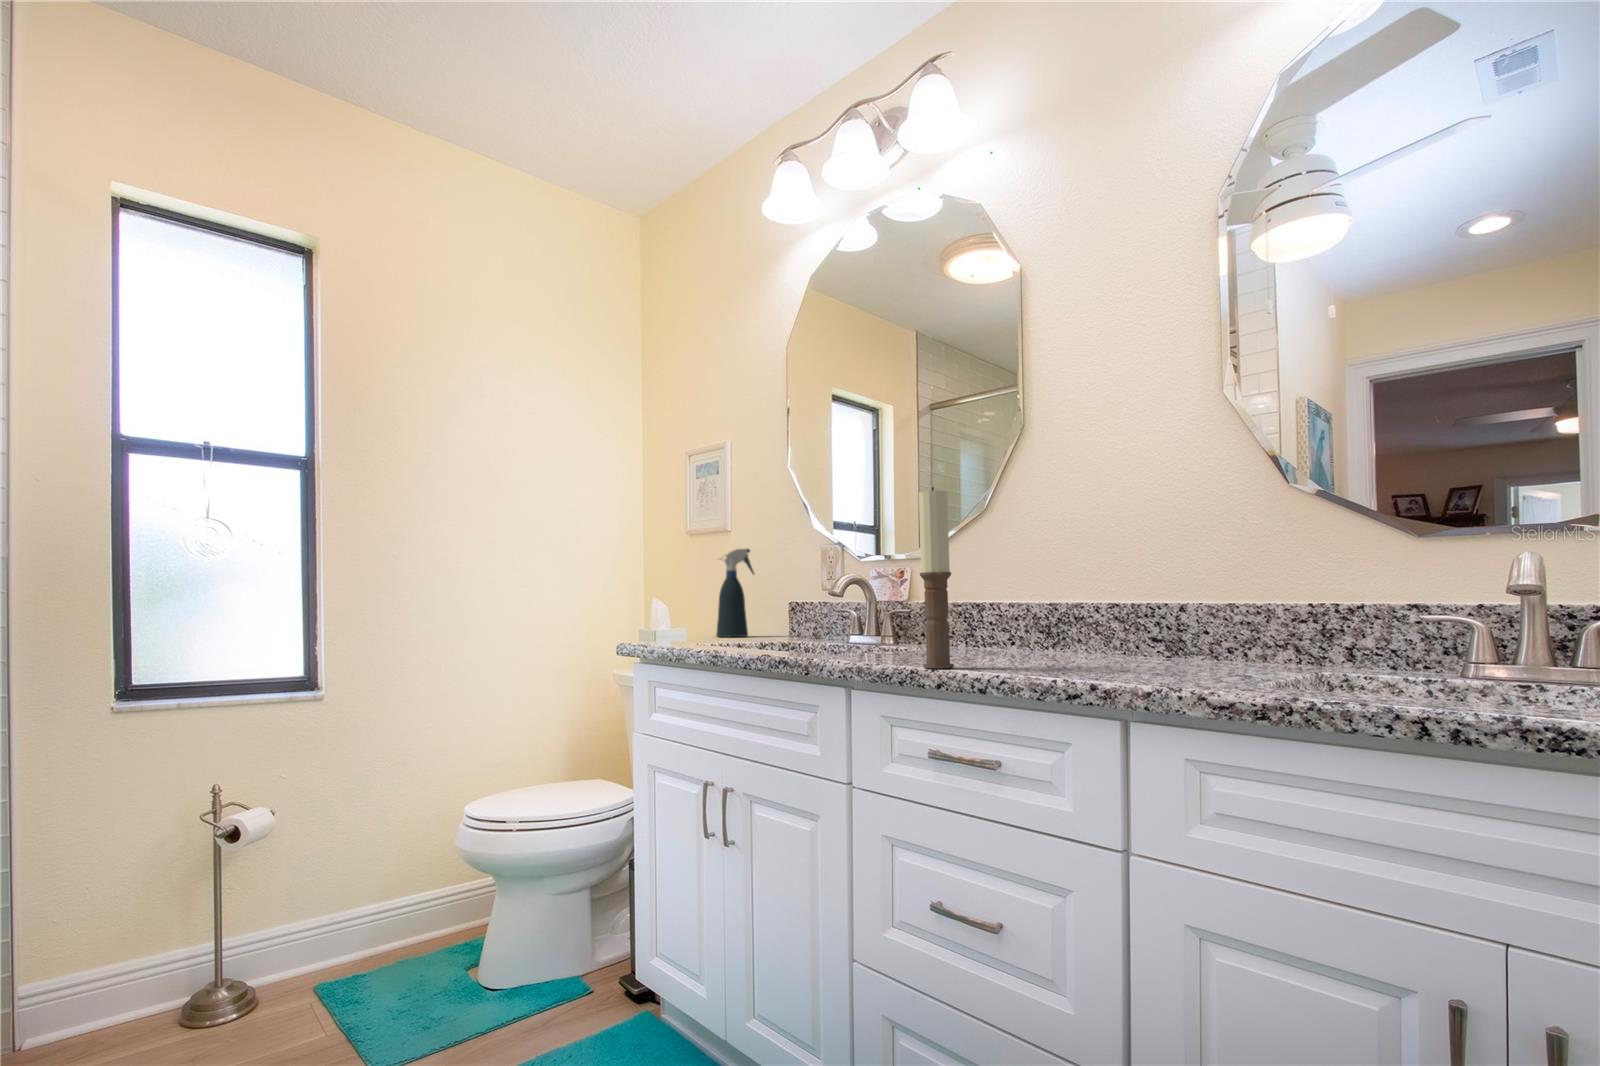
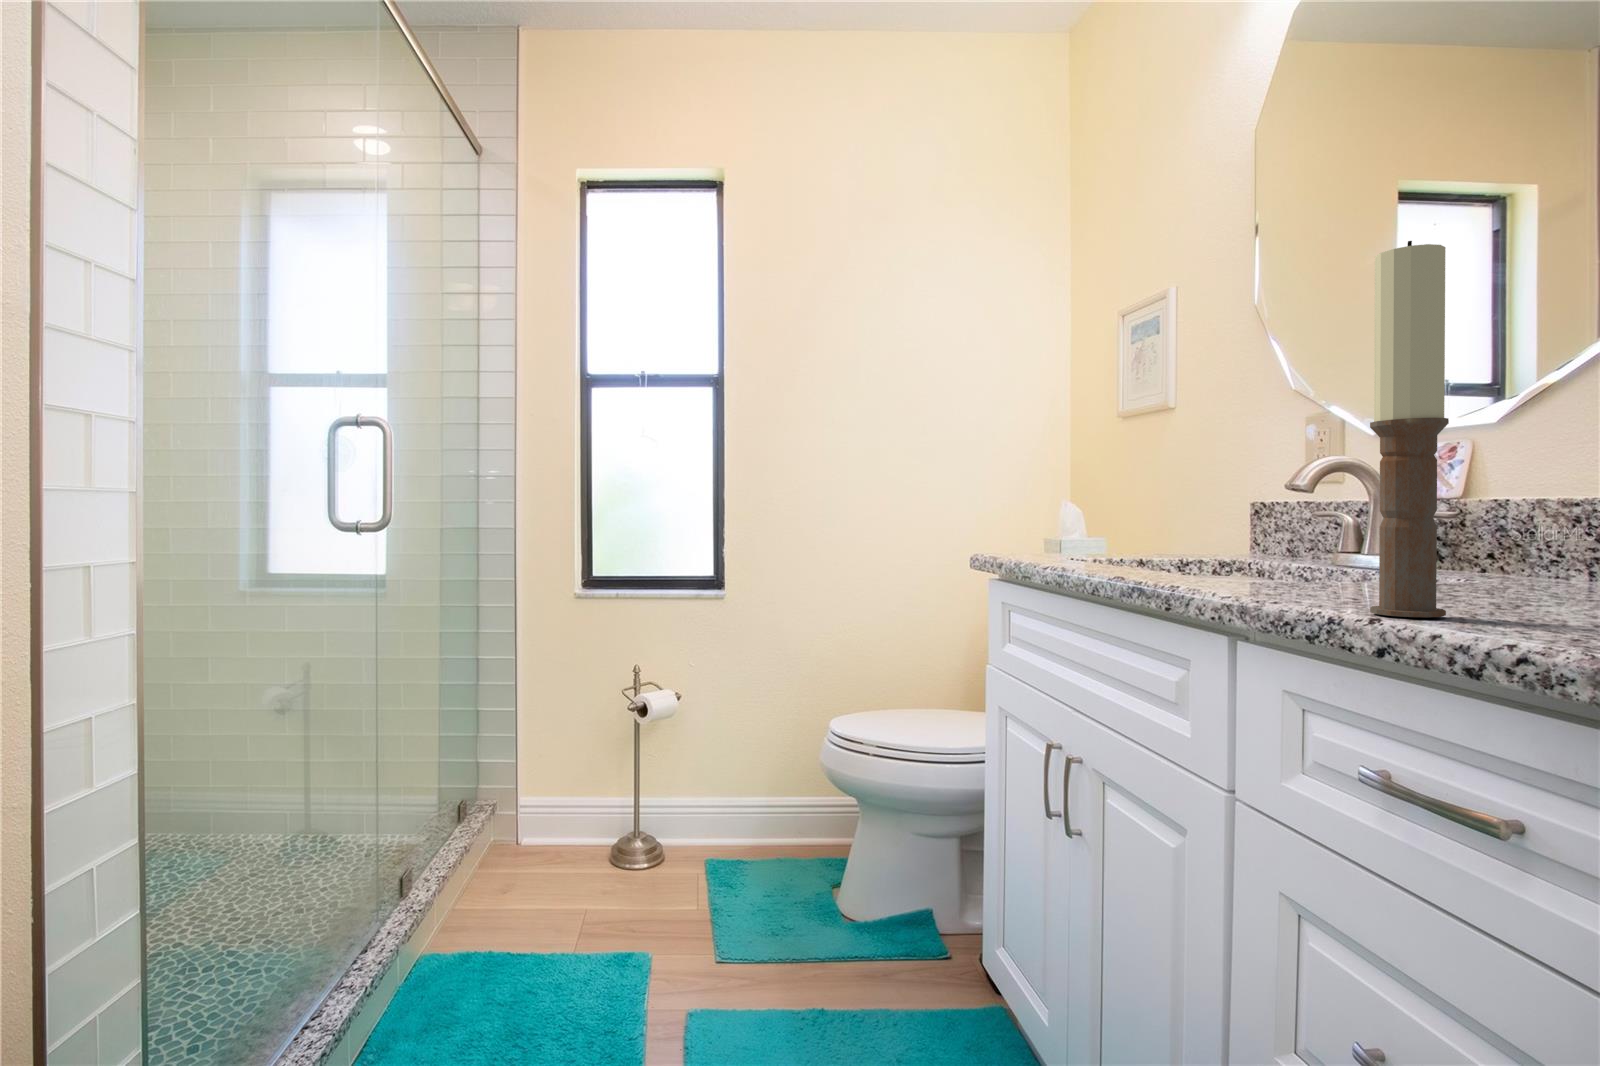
spray bottle: present [716,549,754,637] -> none [1143,422,1207,552]

